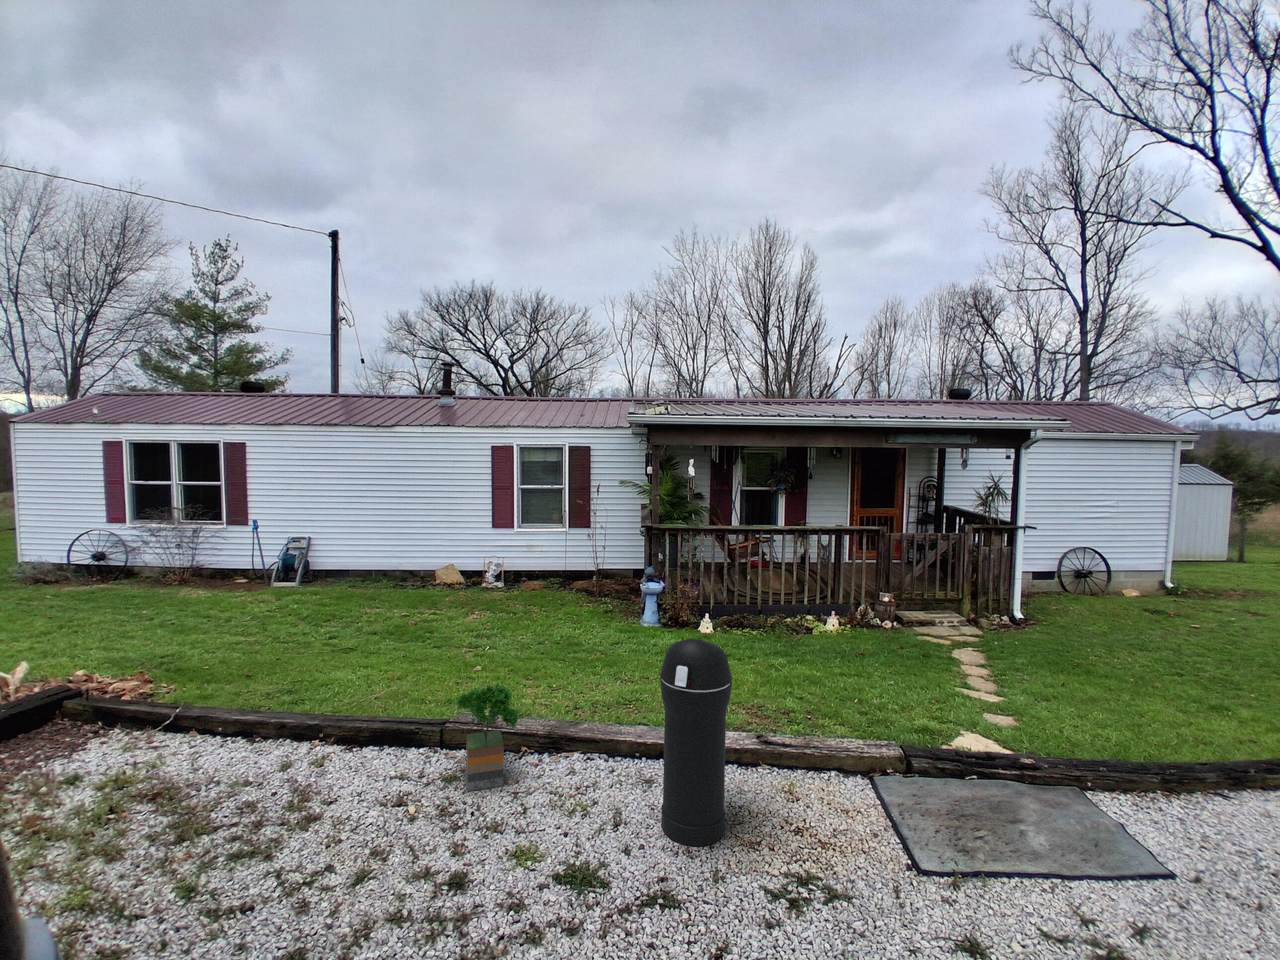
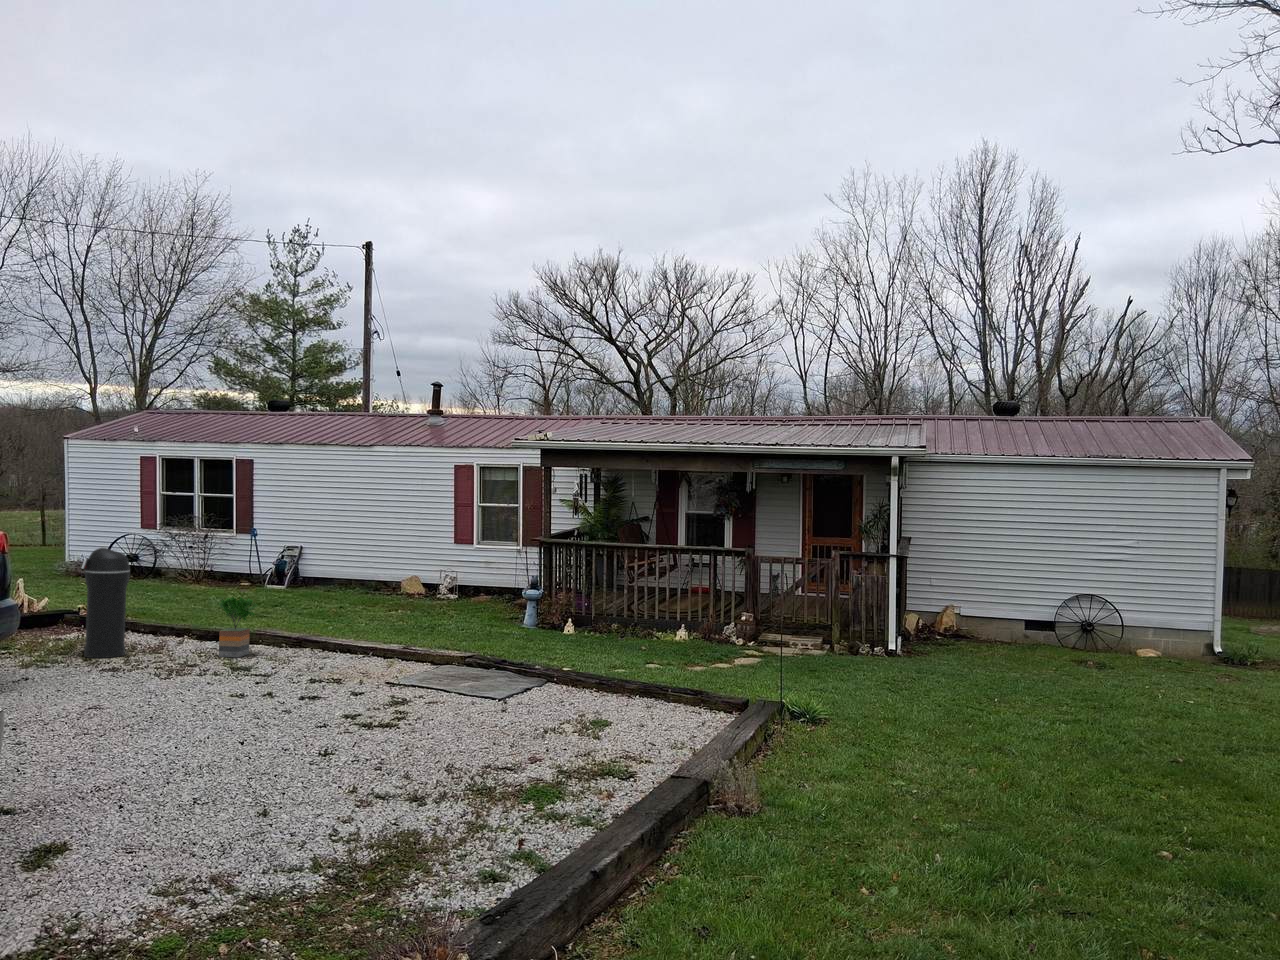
trash can: present [660,638,732,846] -> present [82,548,130,658]

